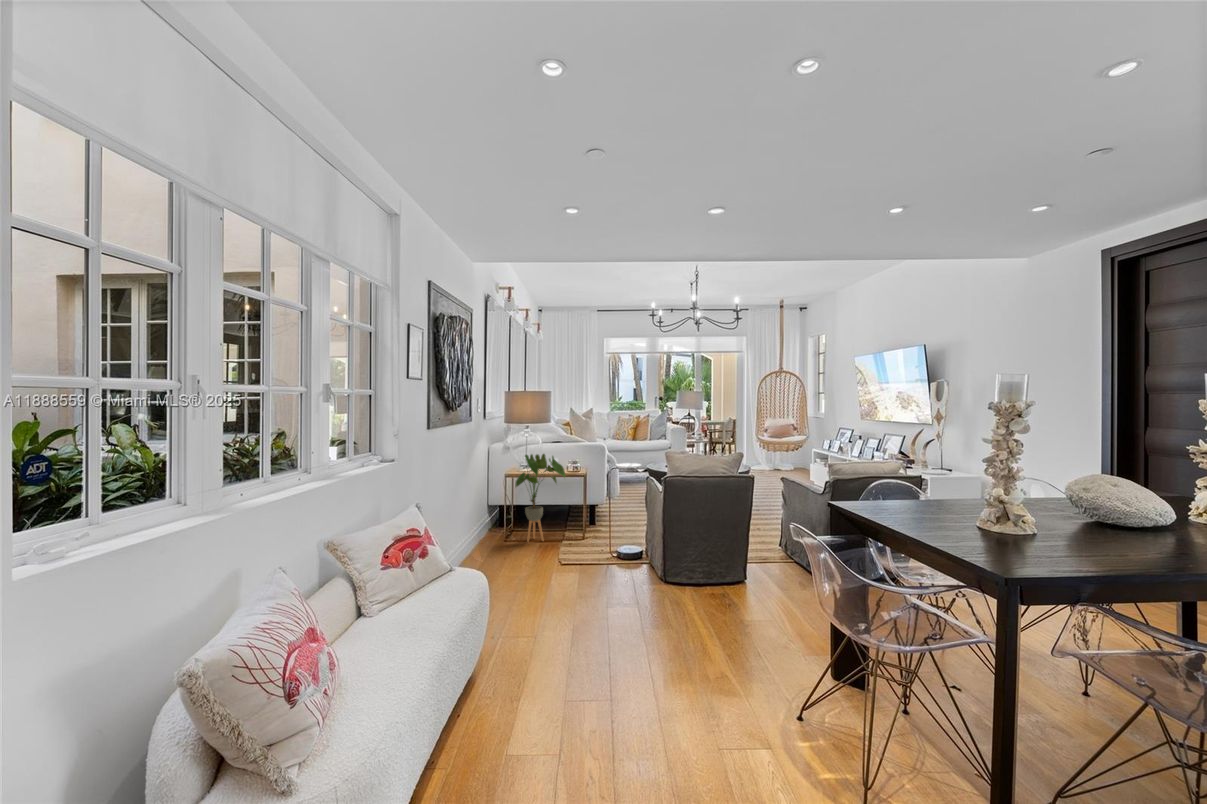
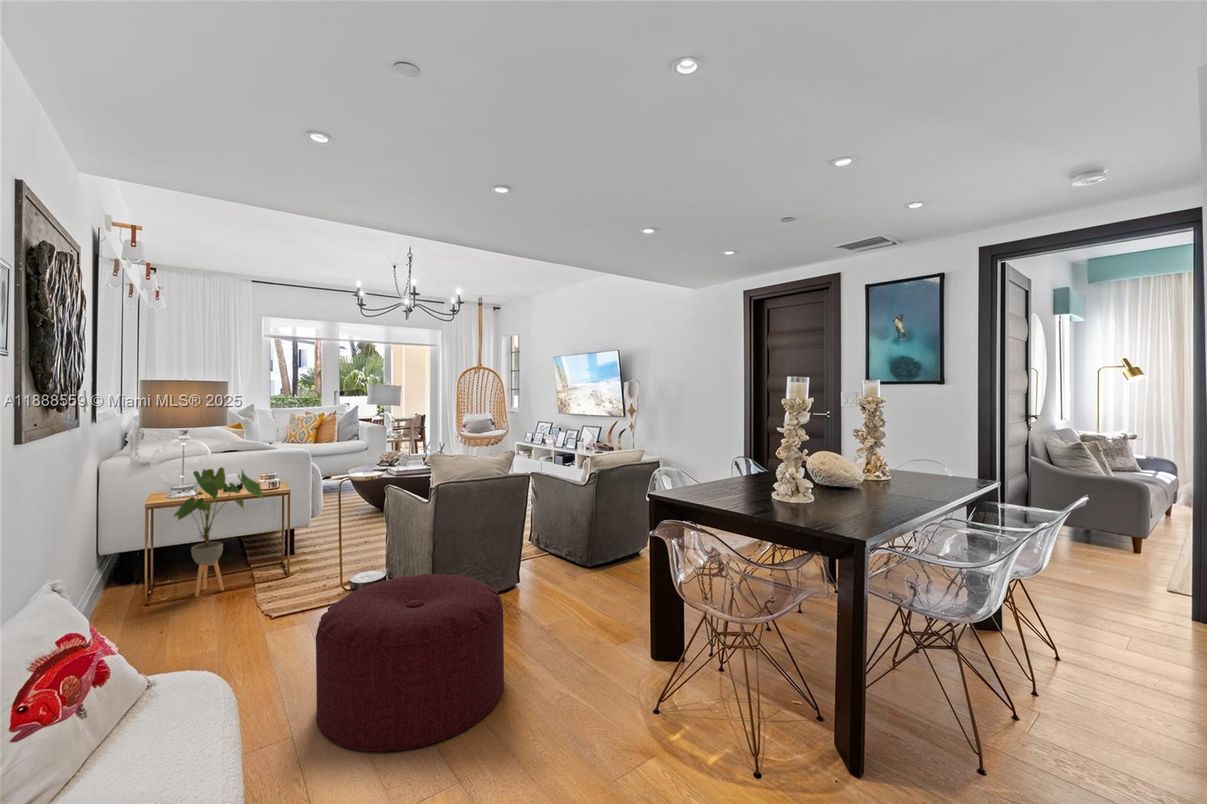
ottoman: none [551,540,689,661] -> present [316,574,504,751]

